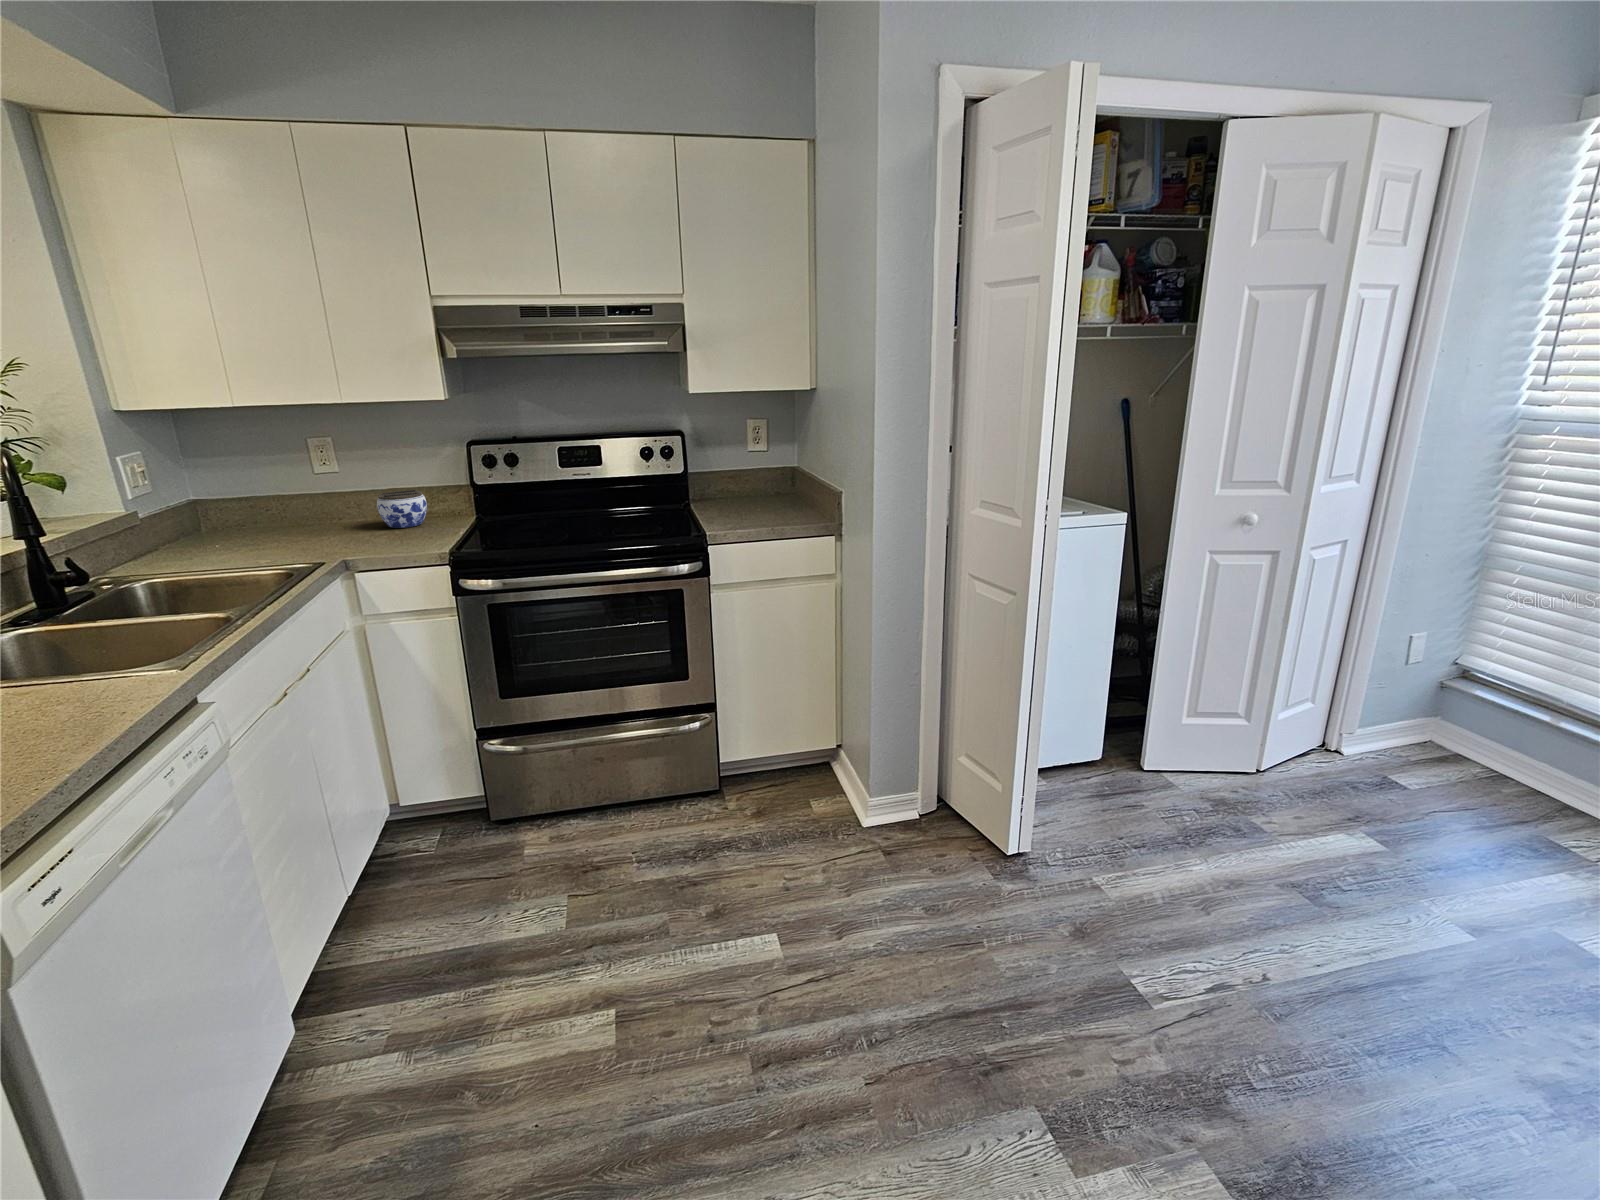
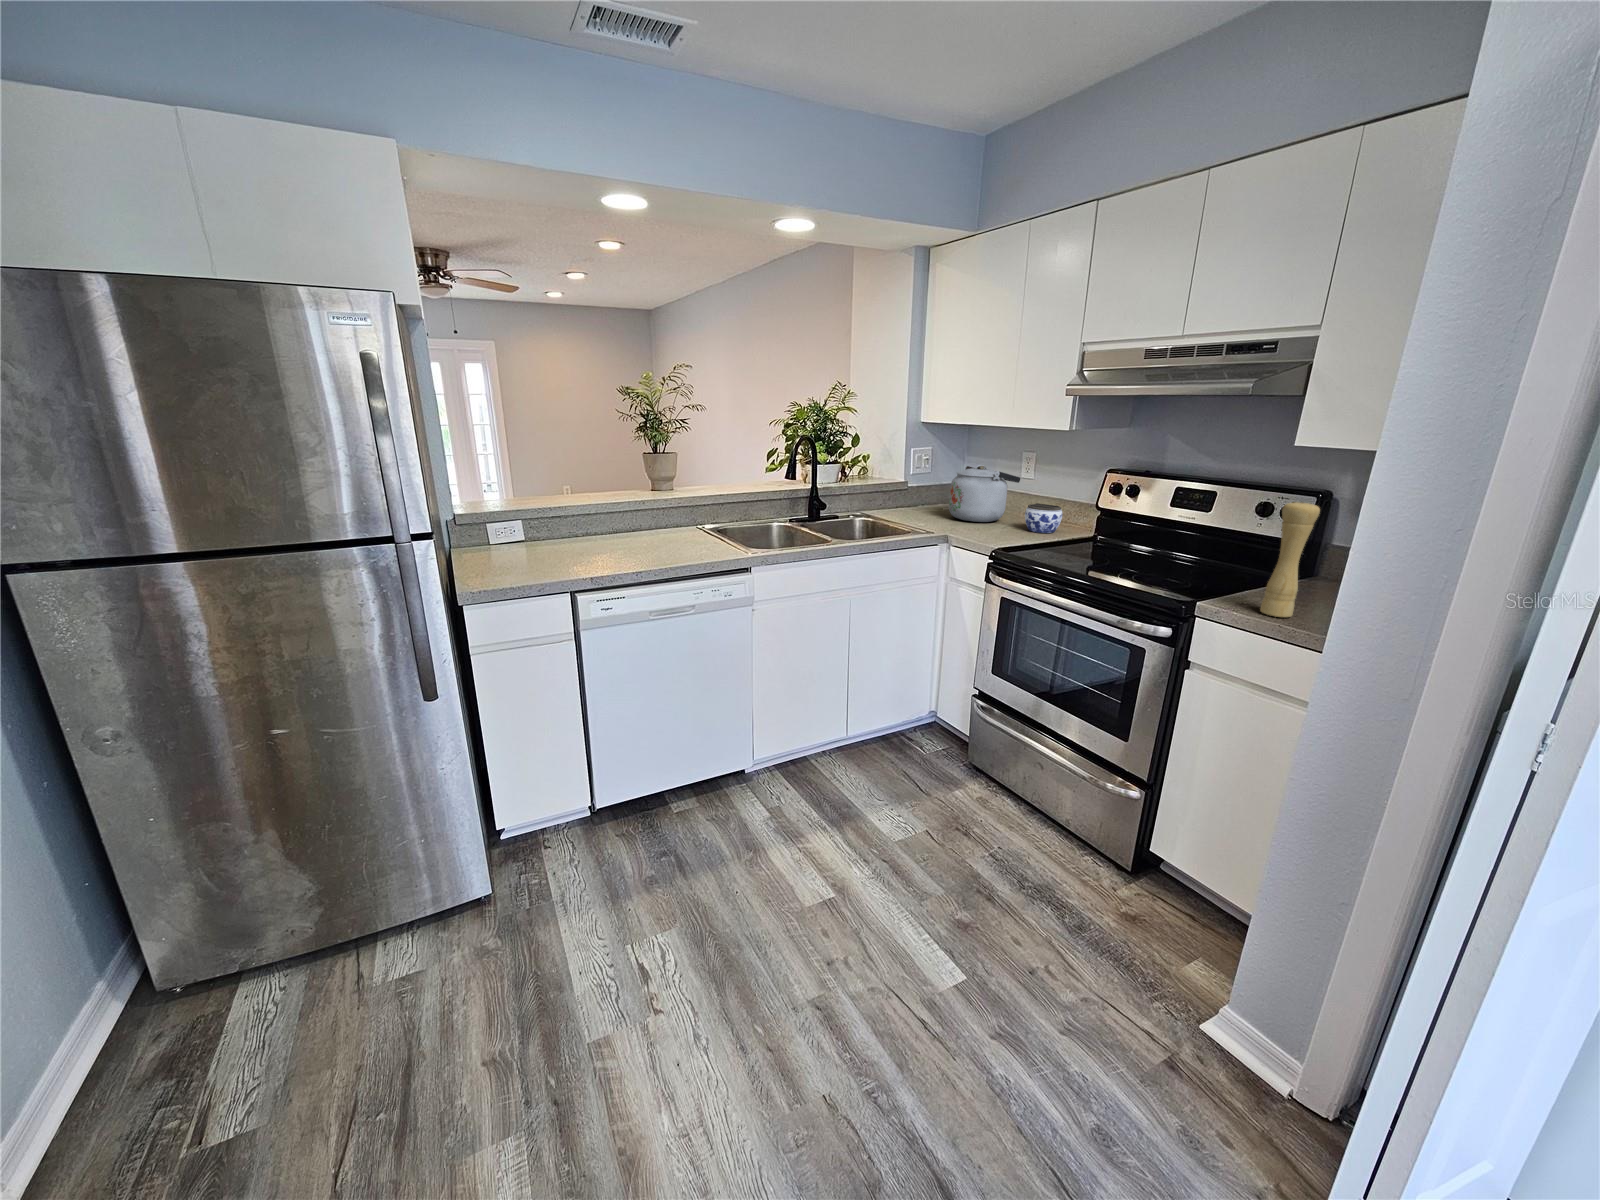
pepper mill: none [730,431,755,525] -> present [1260,501,1320,617]
kettle: none [215,457,335,541] -> present [949,465,1020,522]

